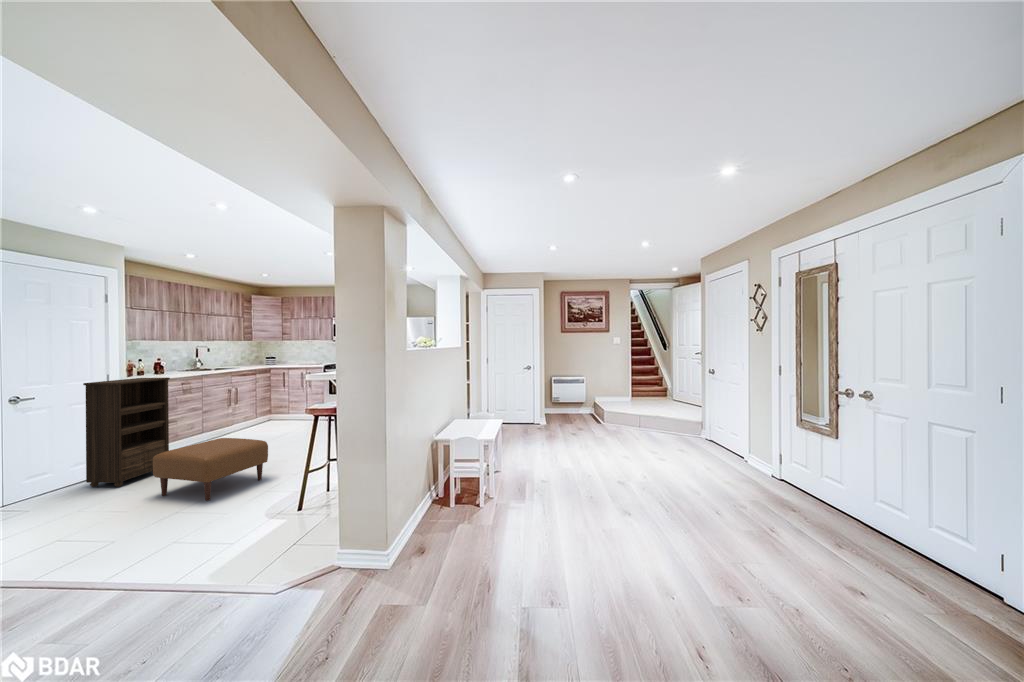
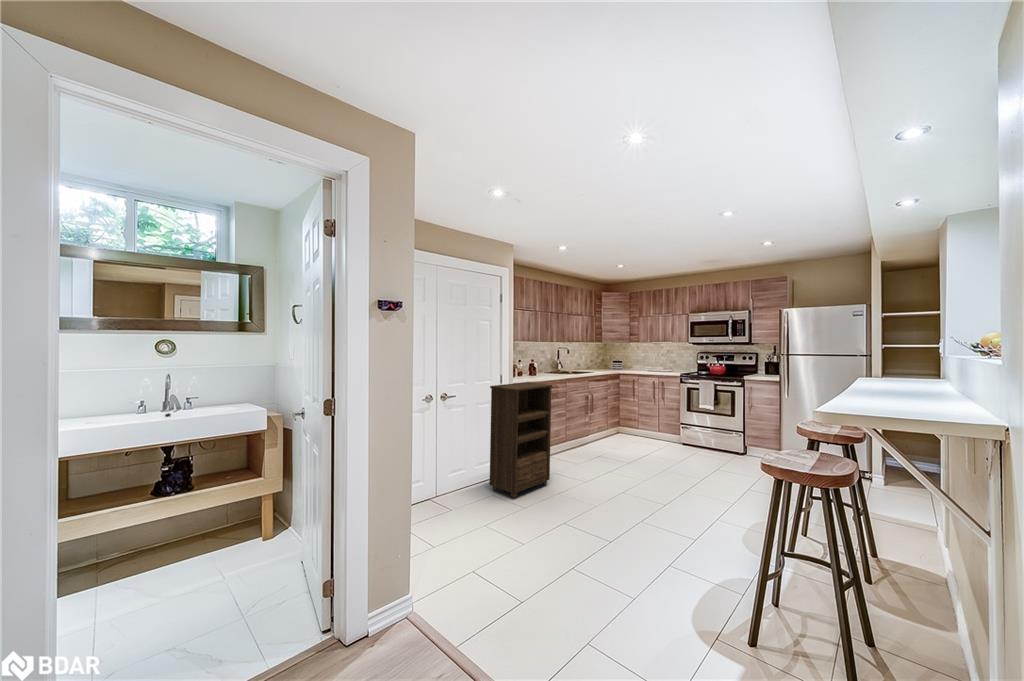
ottoman: present [153,438,268,501] -> none [549,466,667,558]

